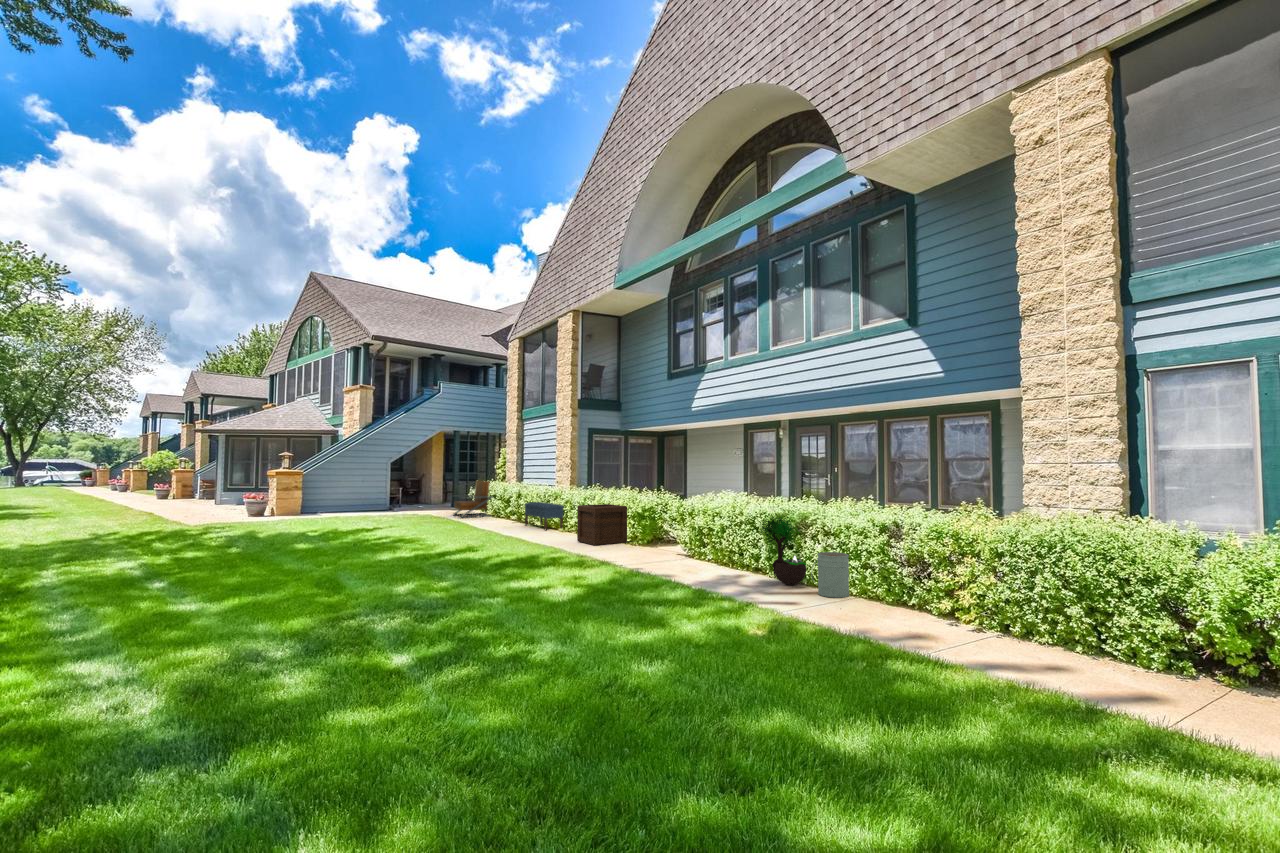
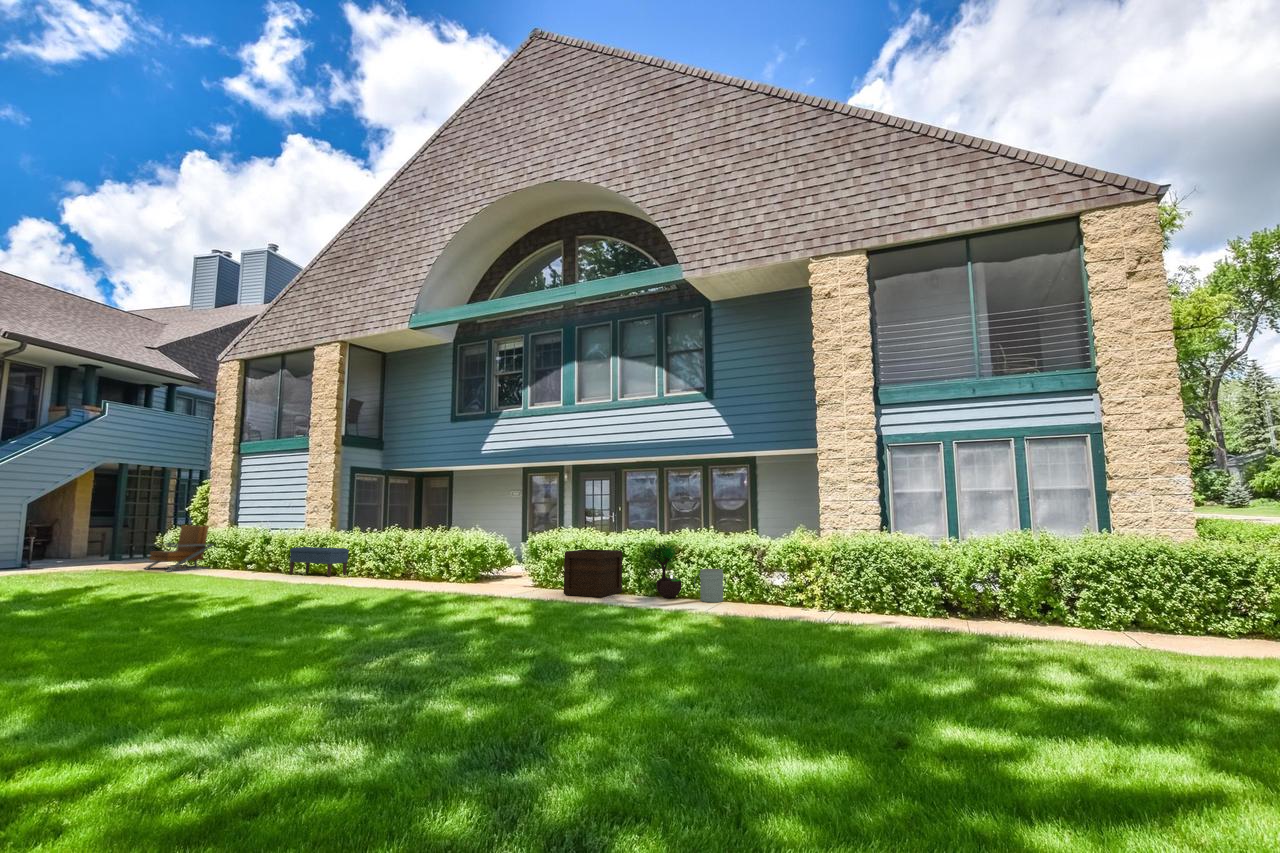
wooden crate: present [577,504,627,545] -> present [564,549,622,598]

